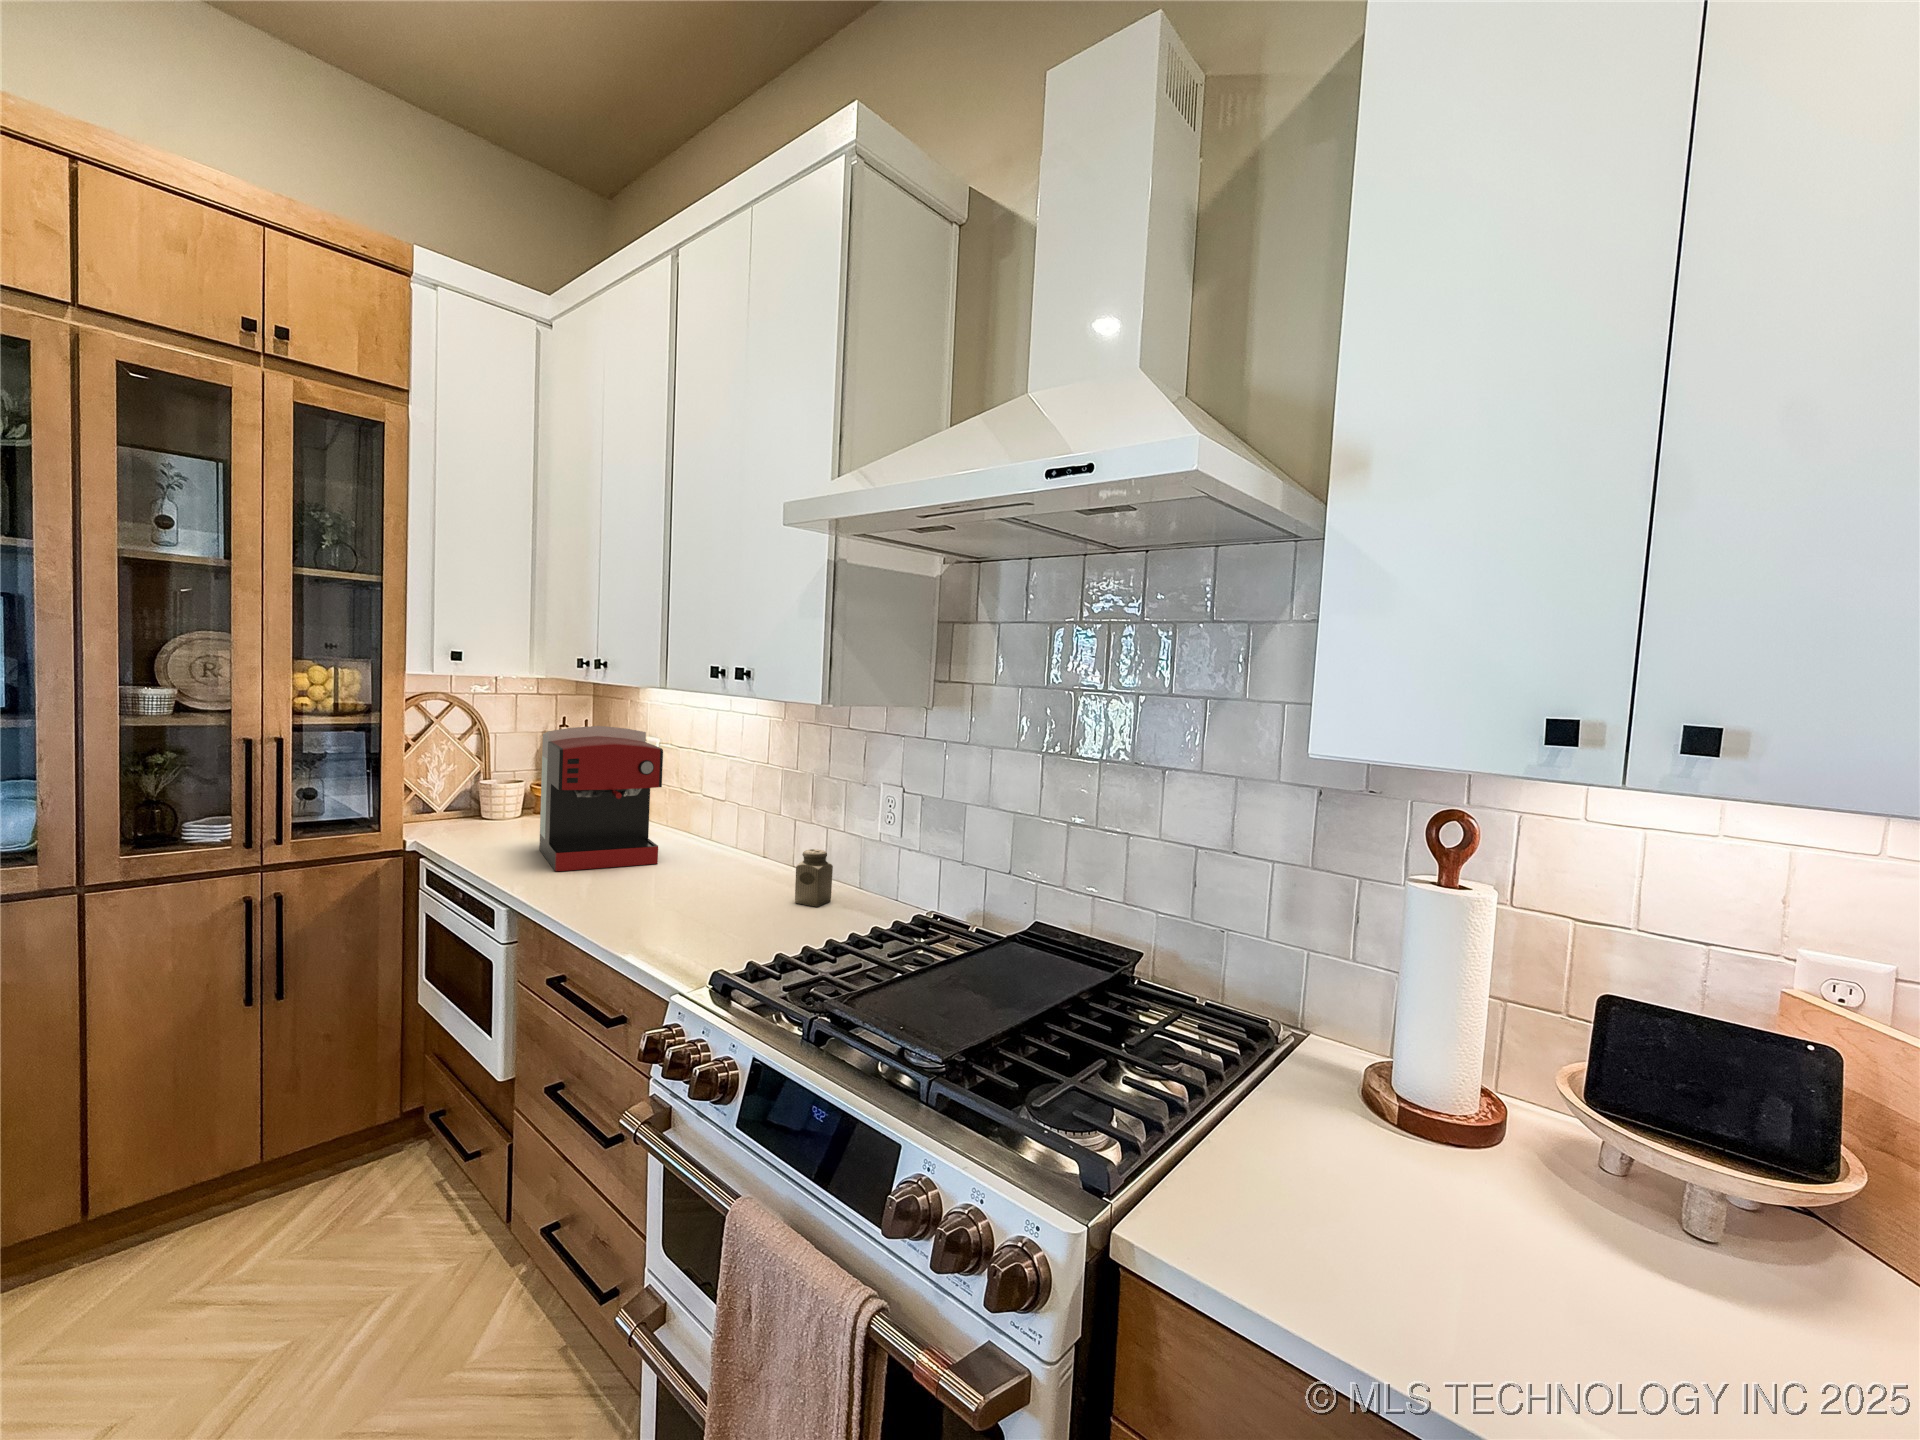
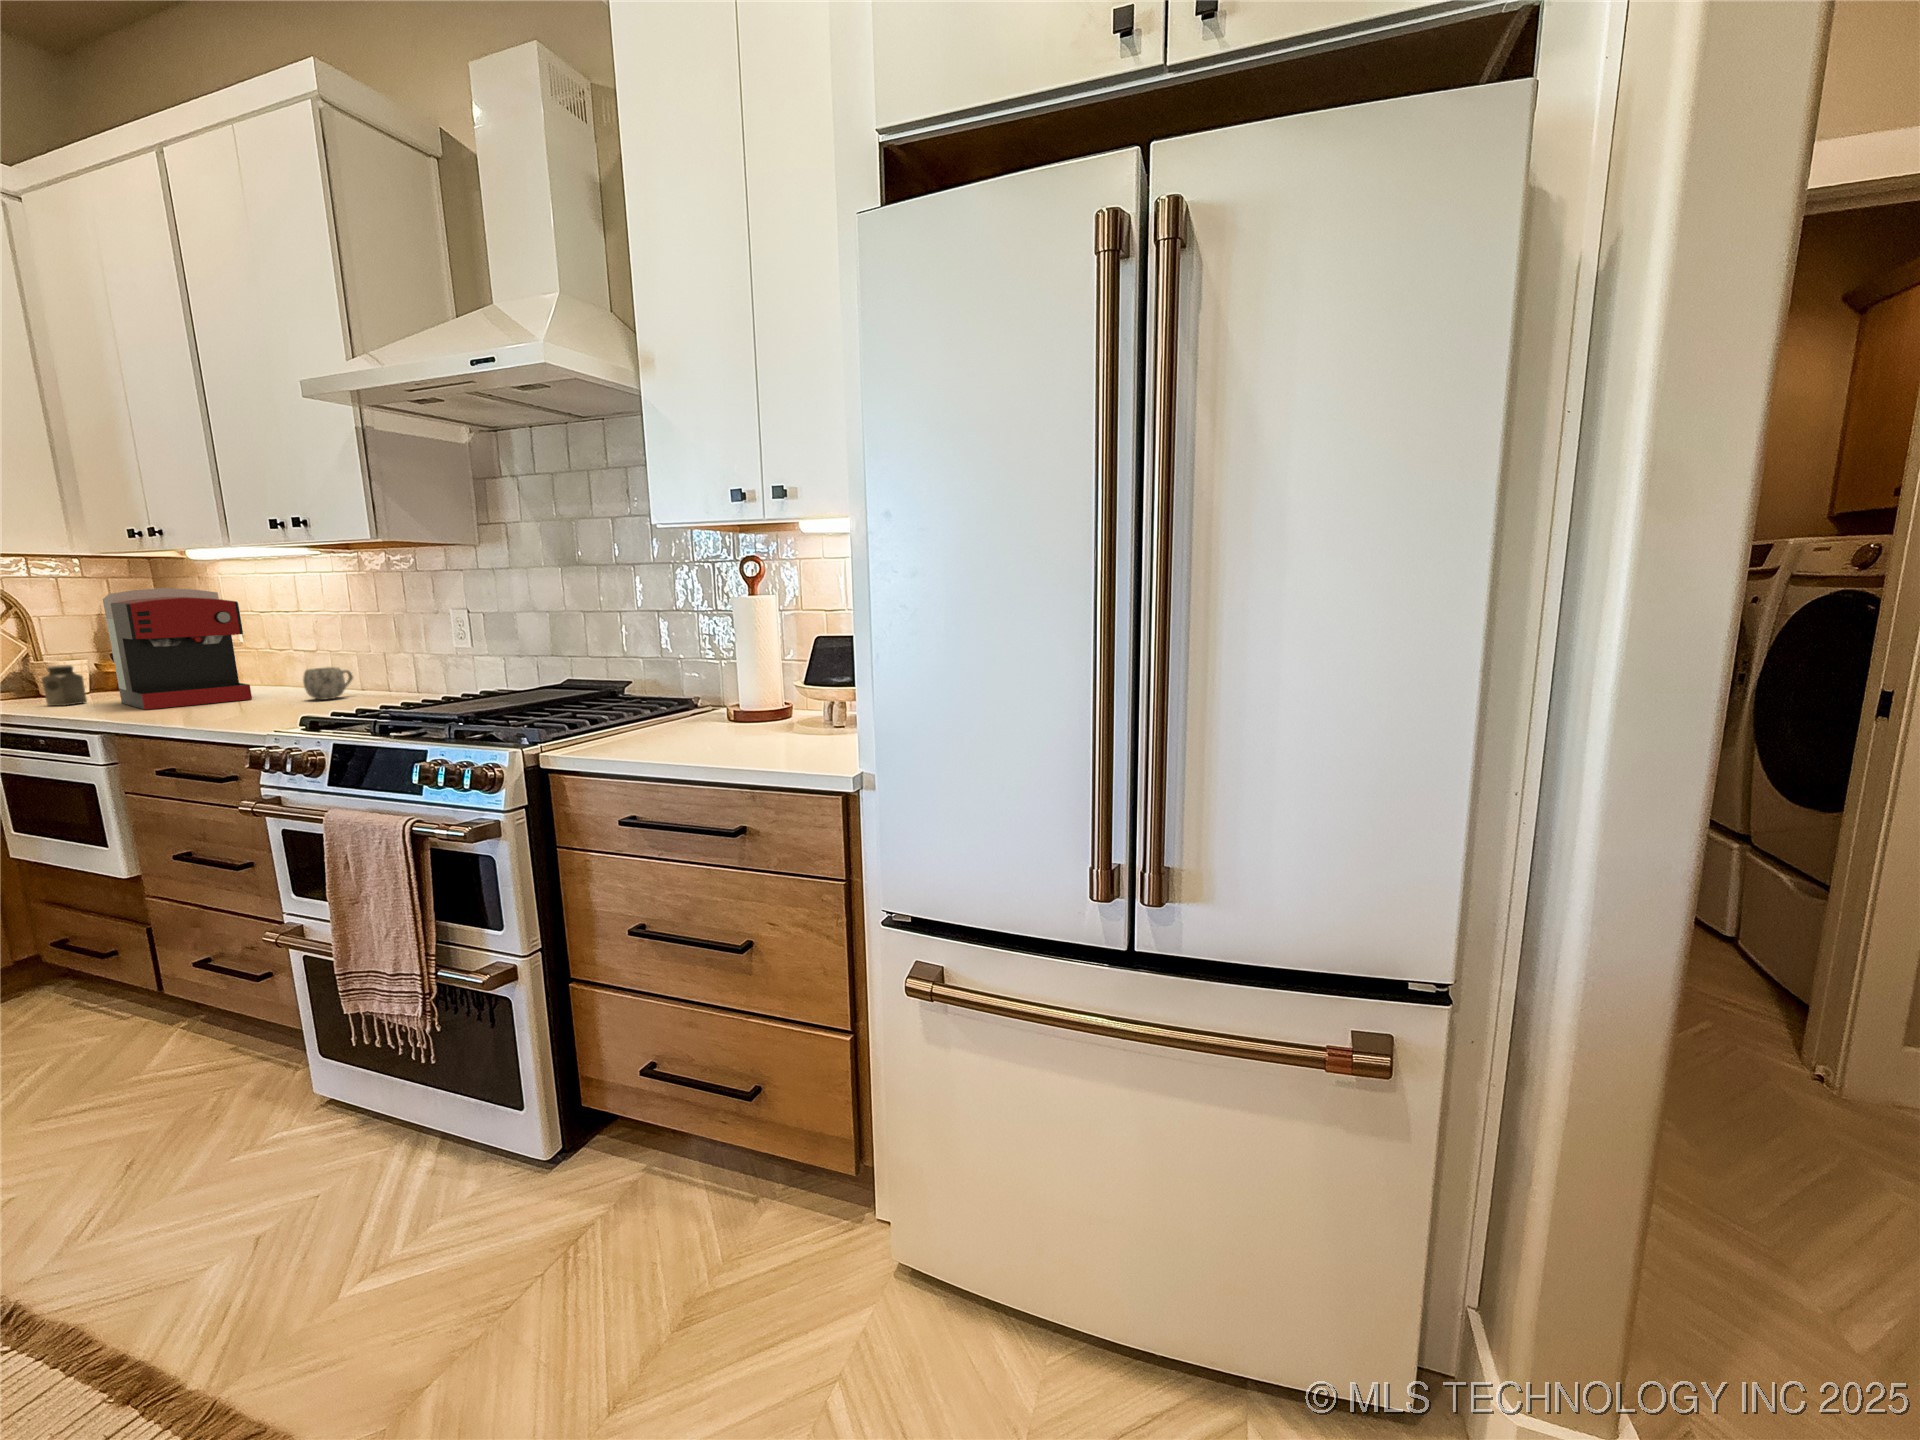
mug: none [712,837,763,879] -> present [303,667,353,700]
salt shaker: present [795,849,833,907] -> present [42,665,87,706]

